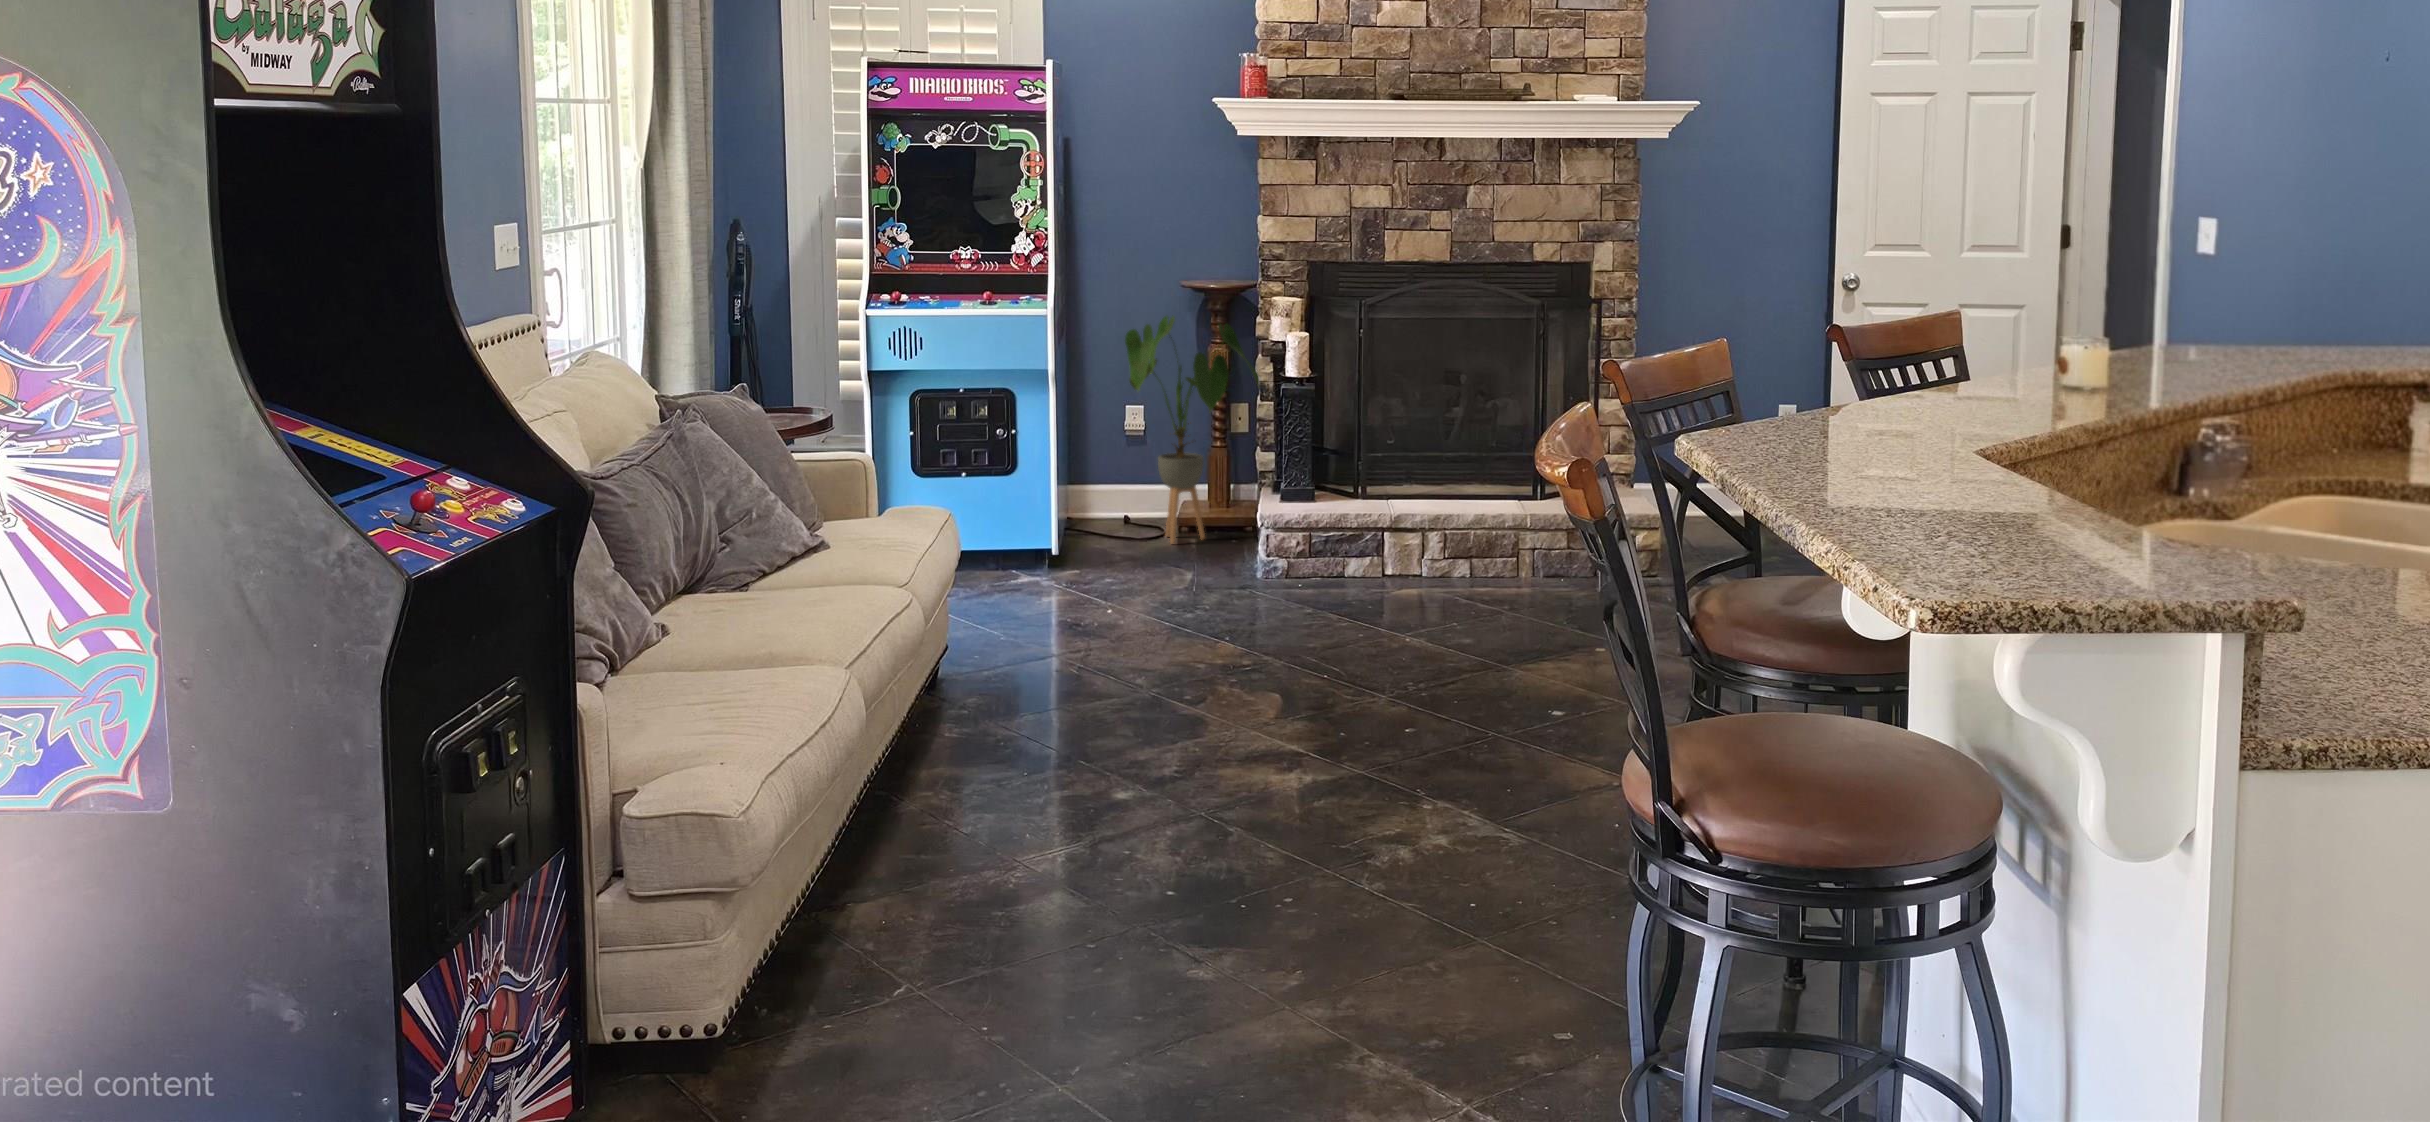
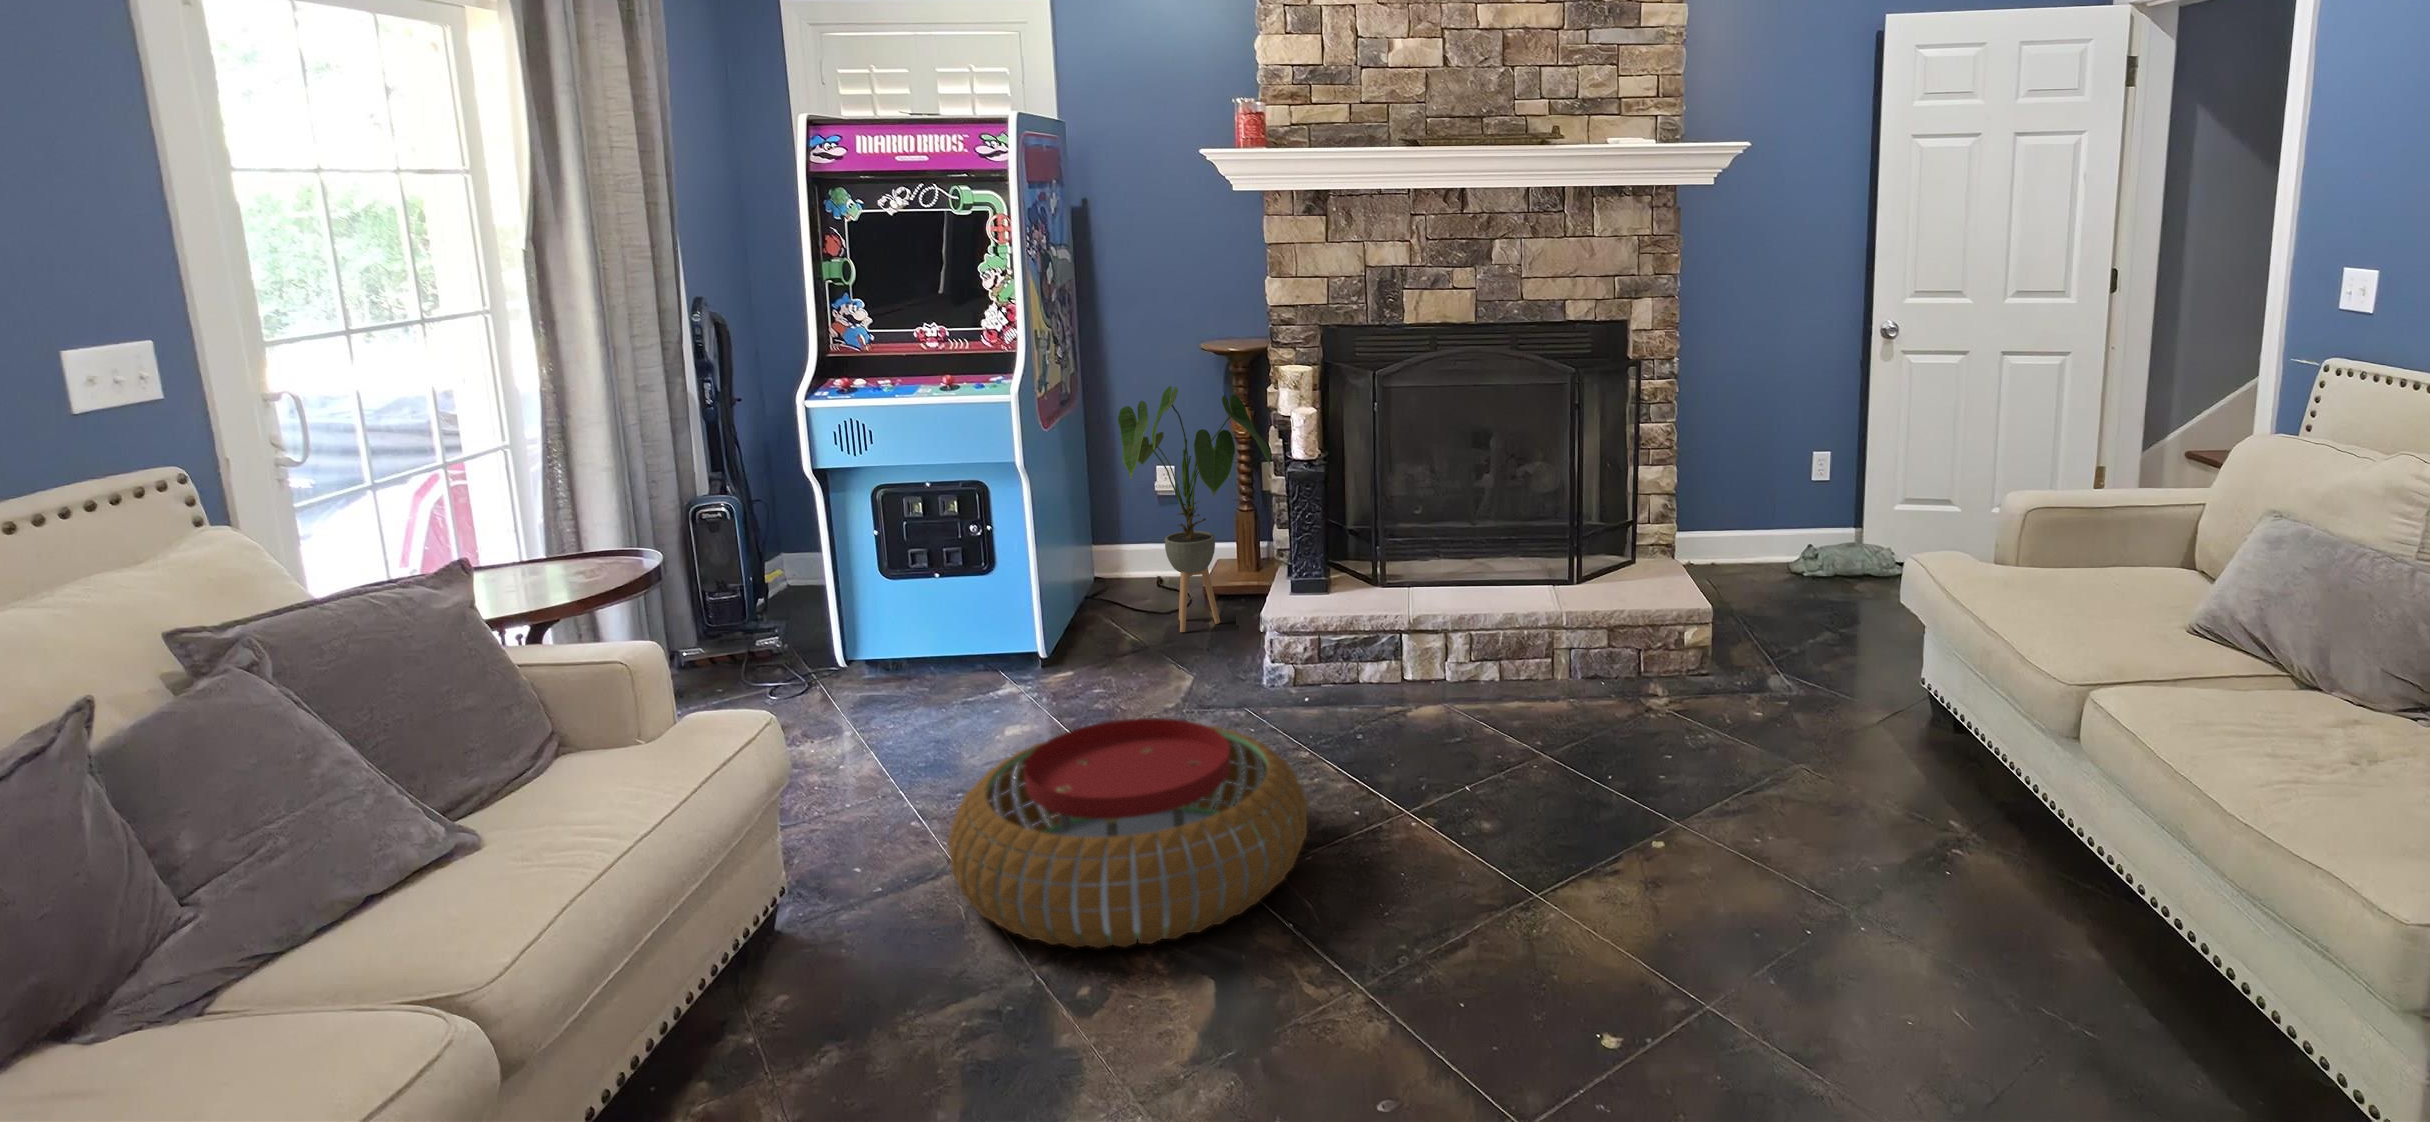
pouf: none [1051,553,1332,698] -> present [948,718,1307,948]

